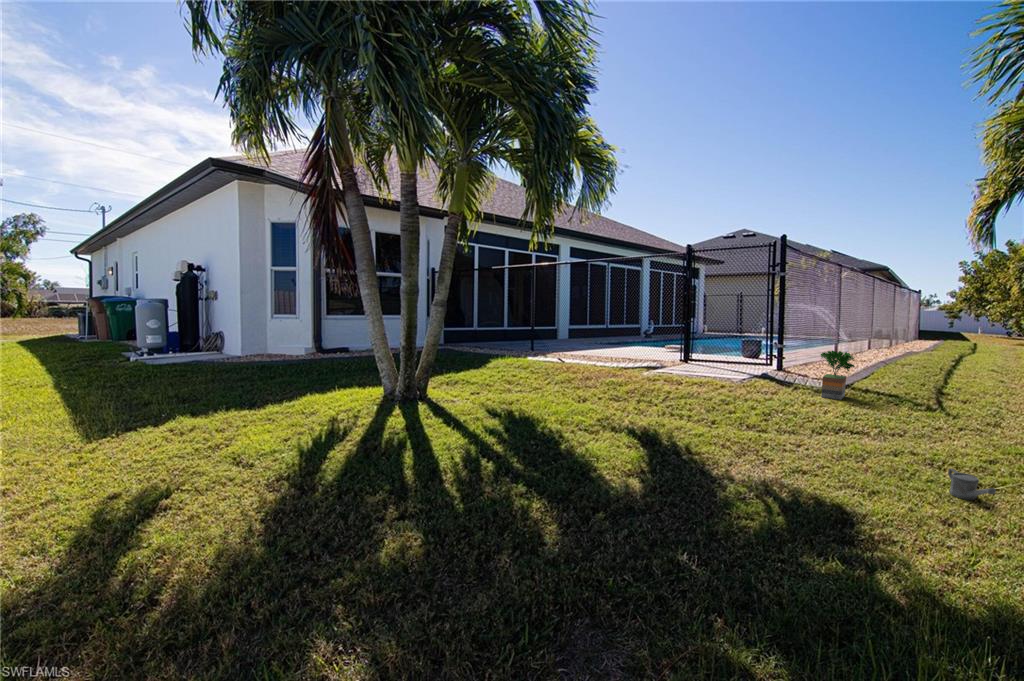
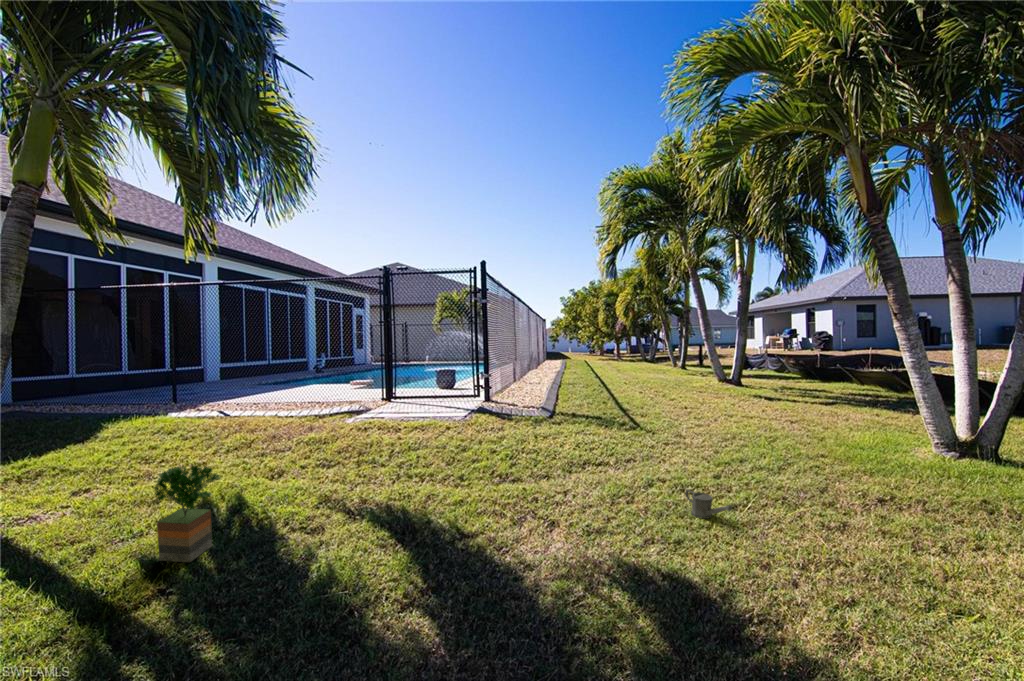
potted tree: present [821,351,854,400] -> present [154,466,219,562]

